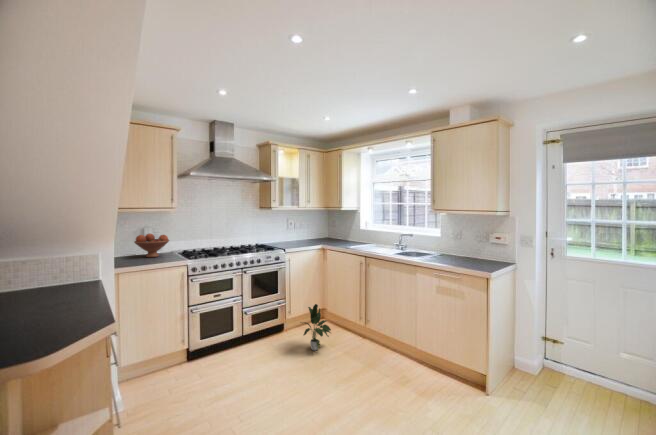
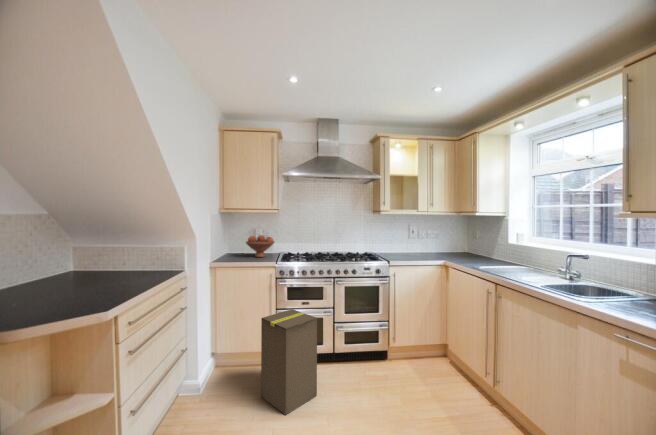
cardboard box: none [194,301,246,389] -> present [261,309,317,415]
potted plant: present [304,304,331,351] -> none [388,337,435,400]

